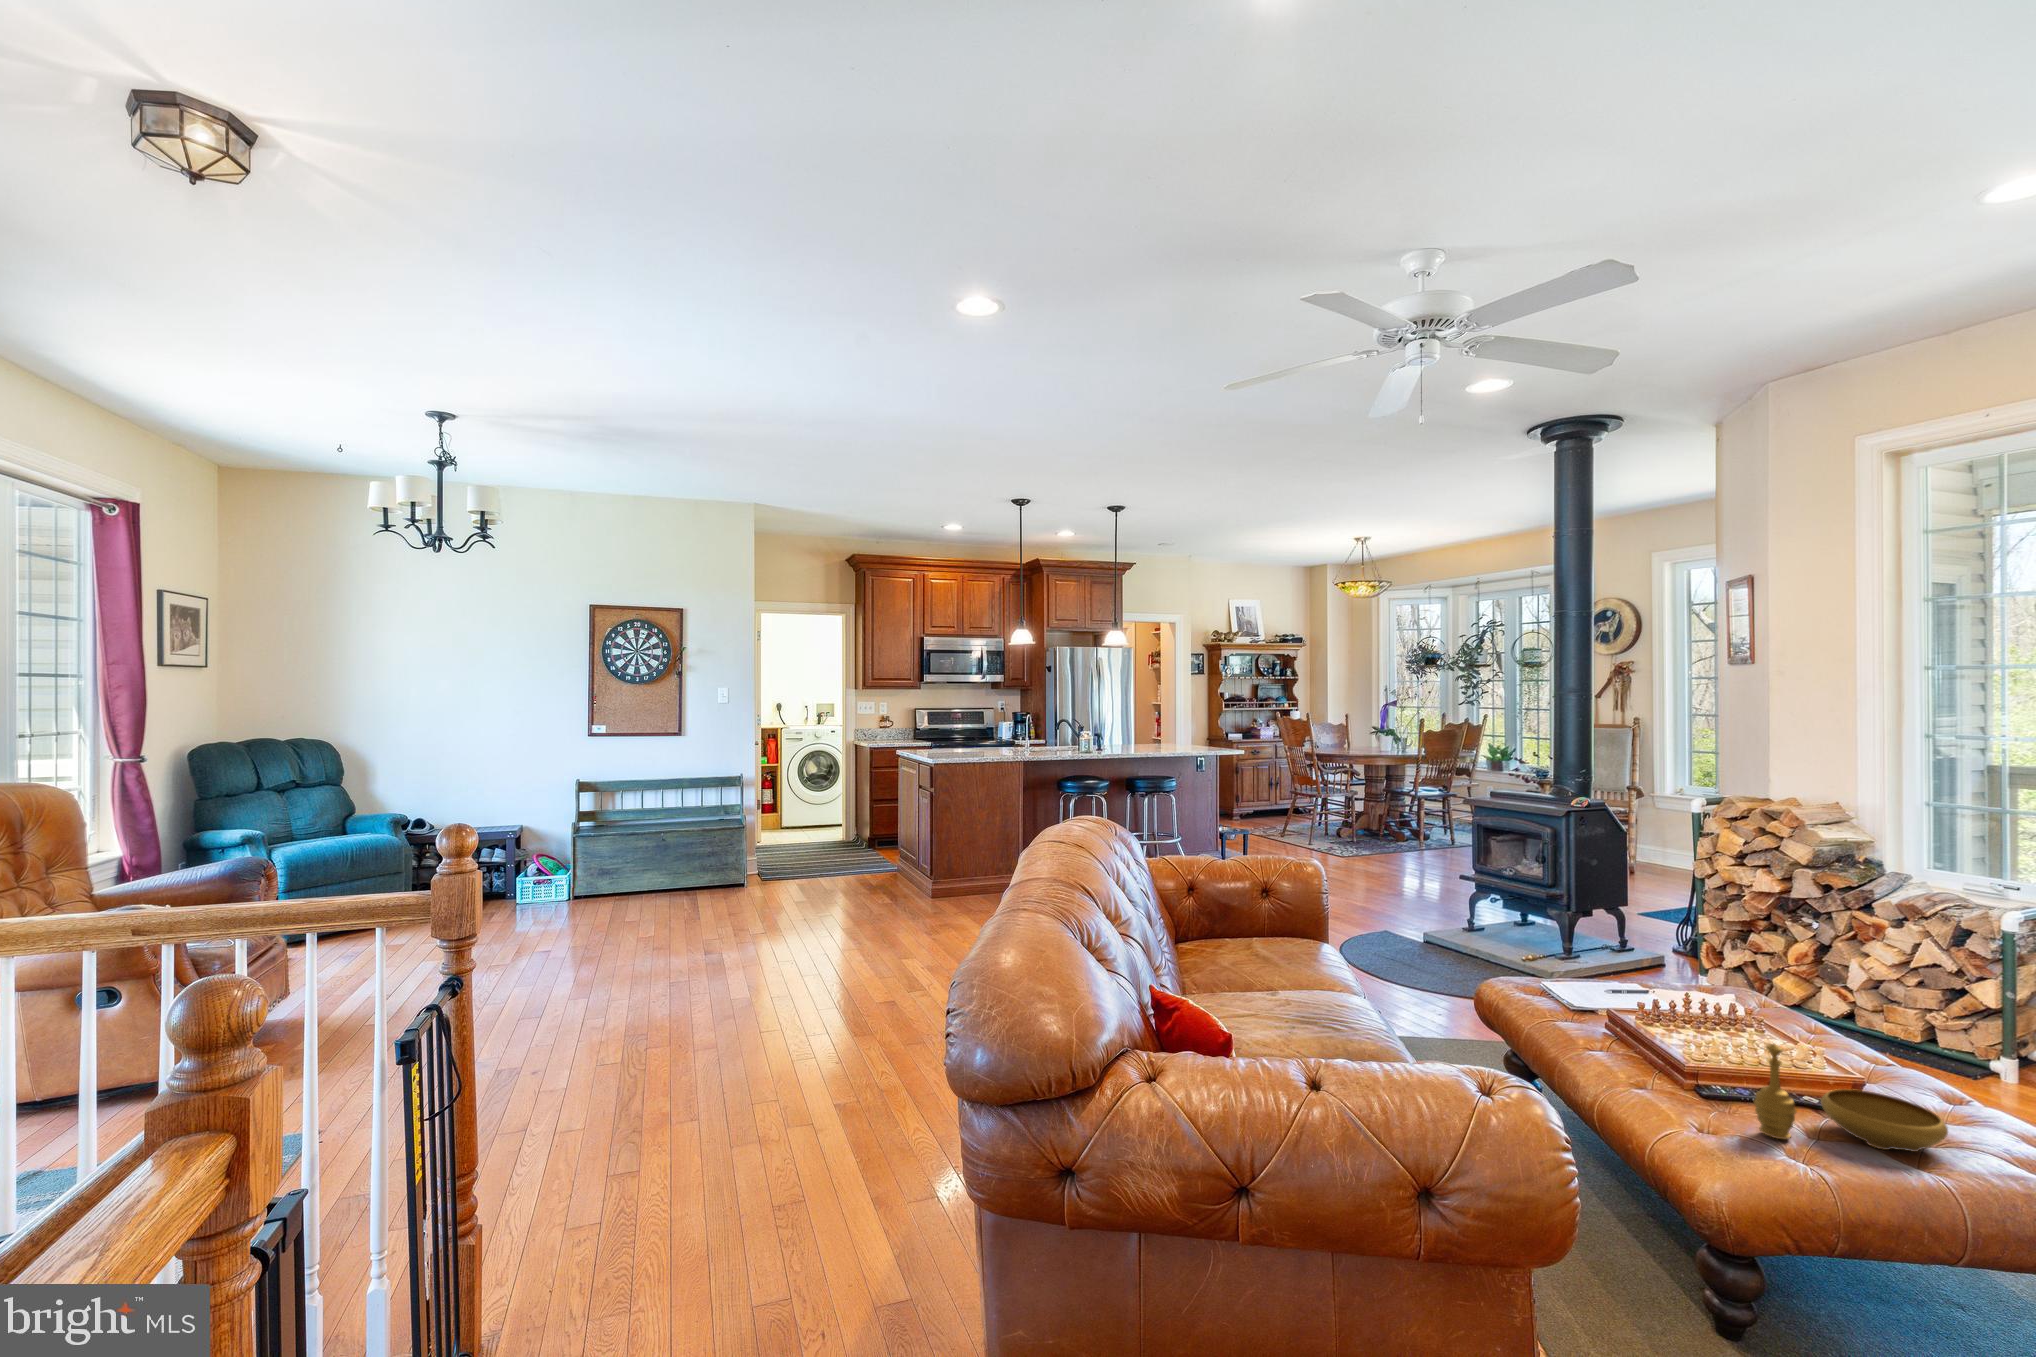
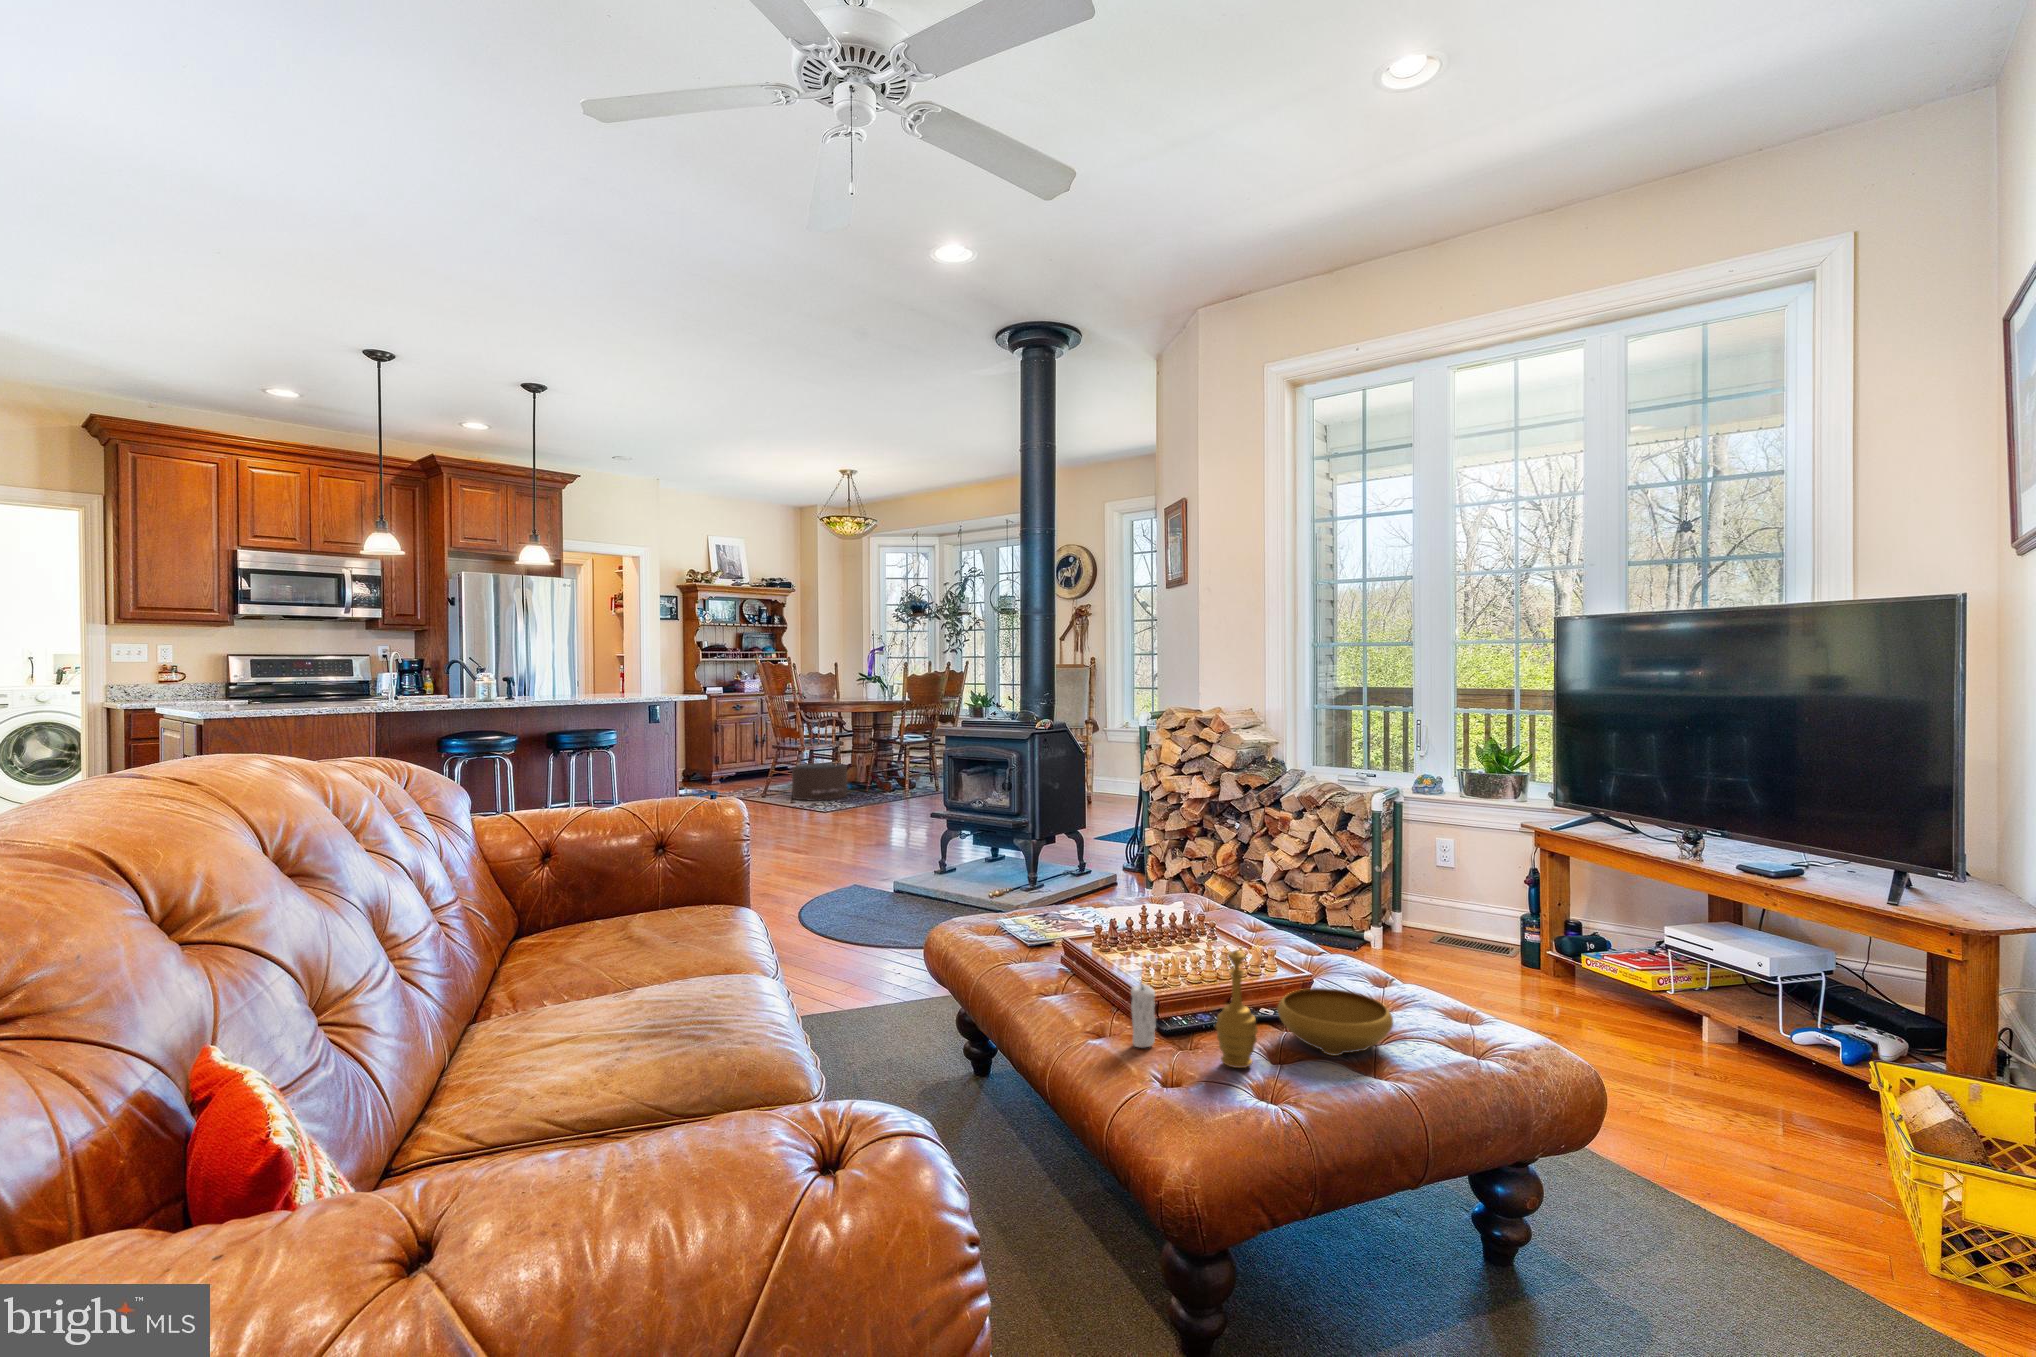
pouf: none [1305,809,1363,844] -> present [789,763,847,801]
candle: none [1672,1049,1697,1107] -> present [1131,984,1156,1048]

